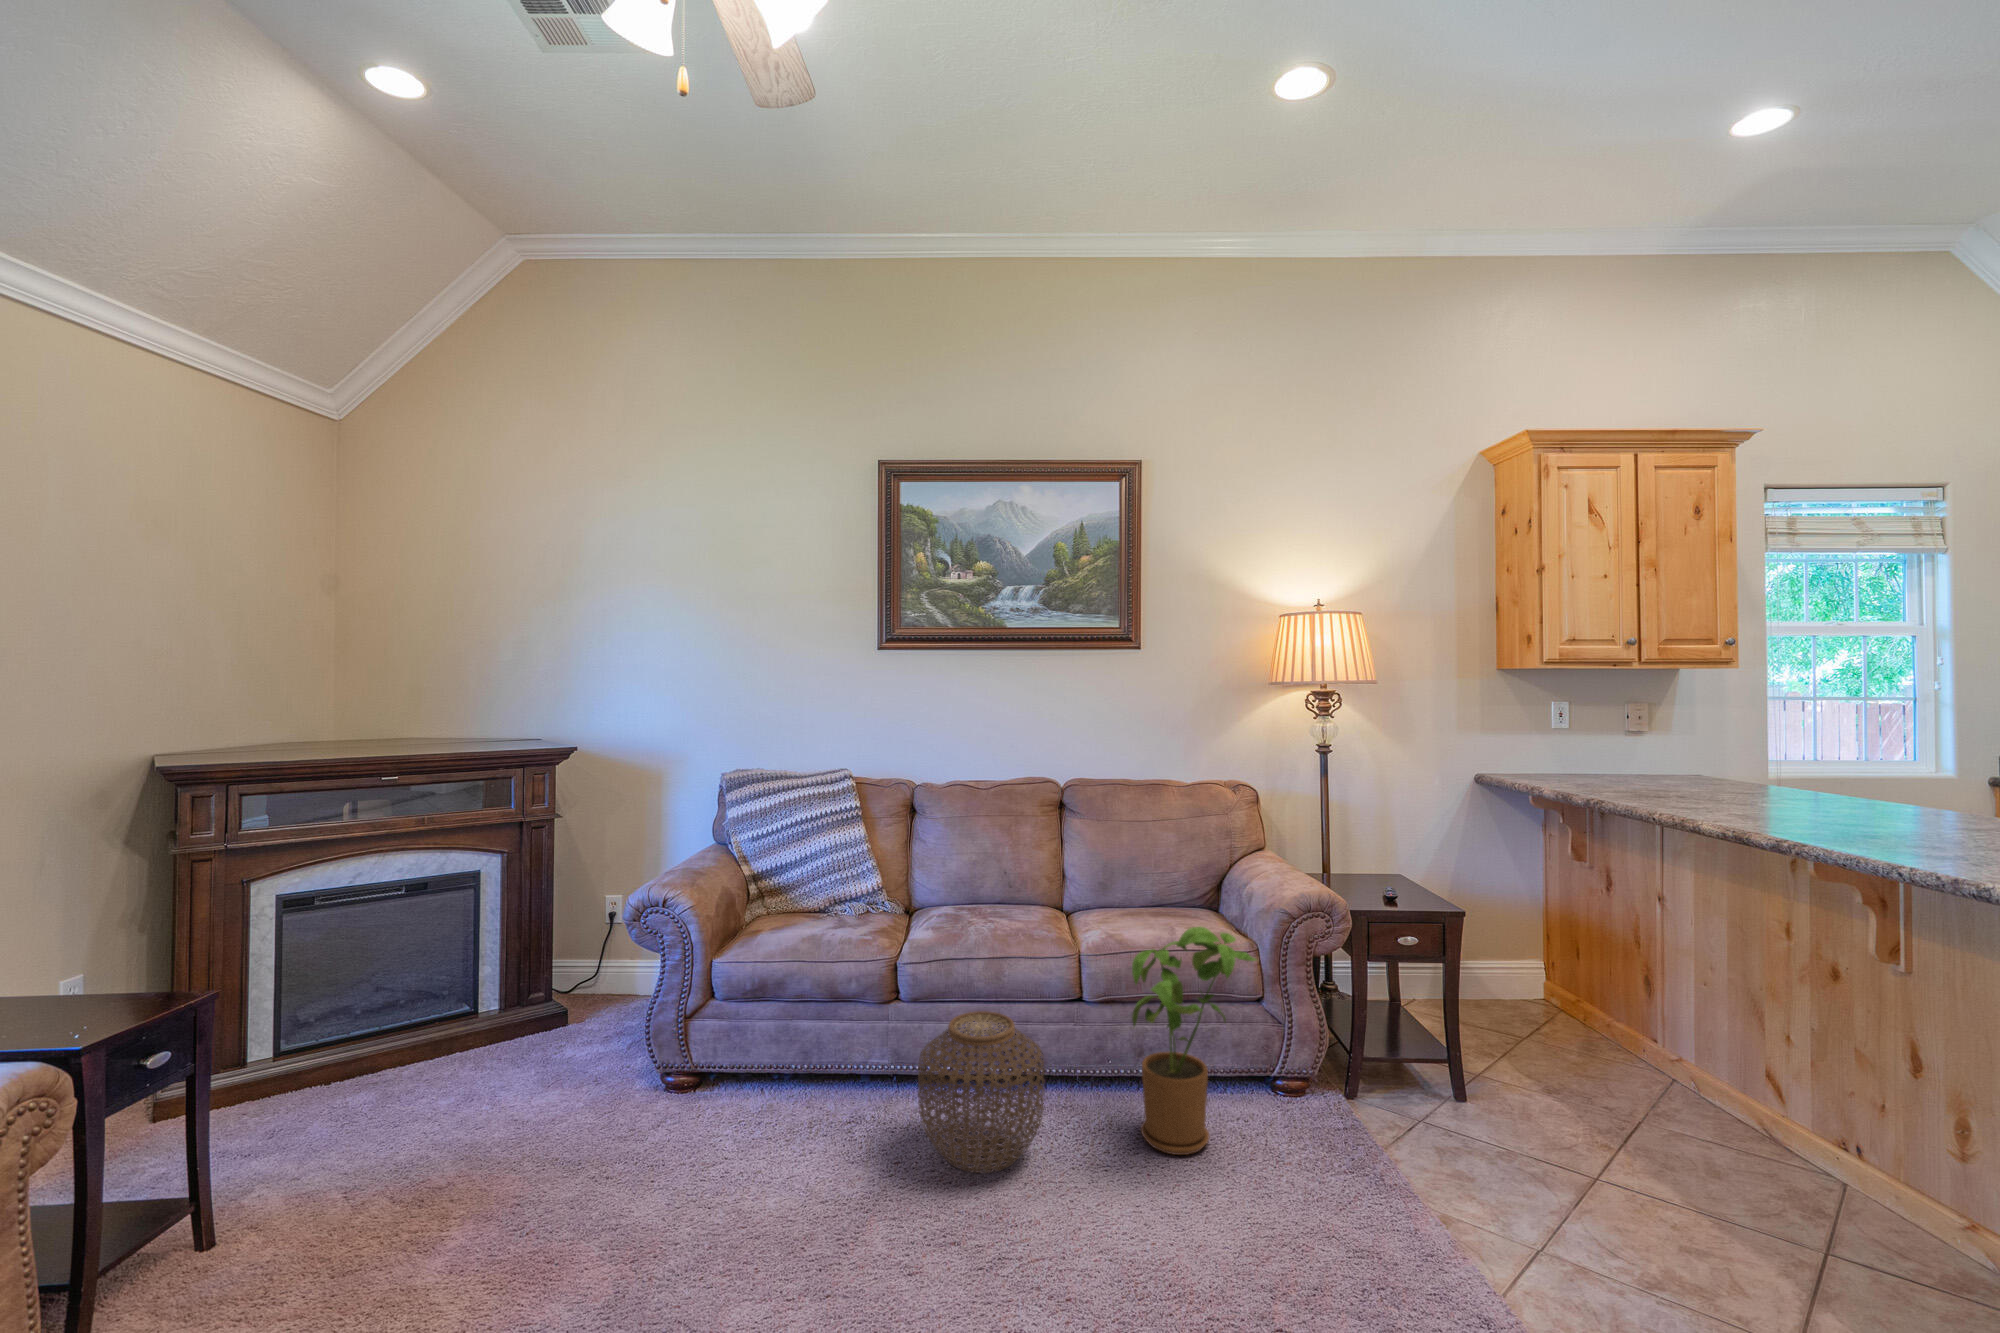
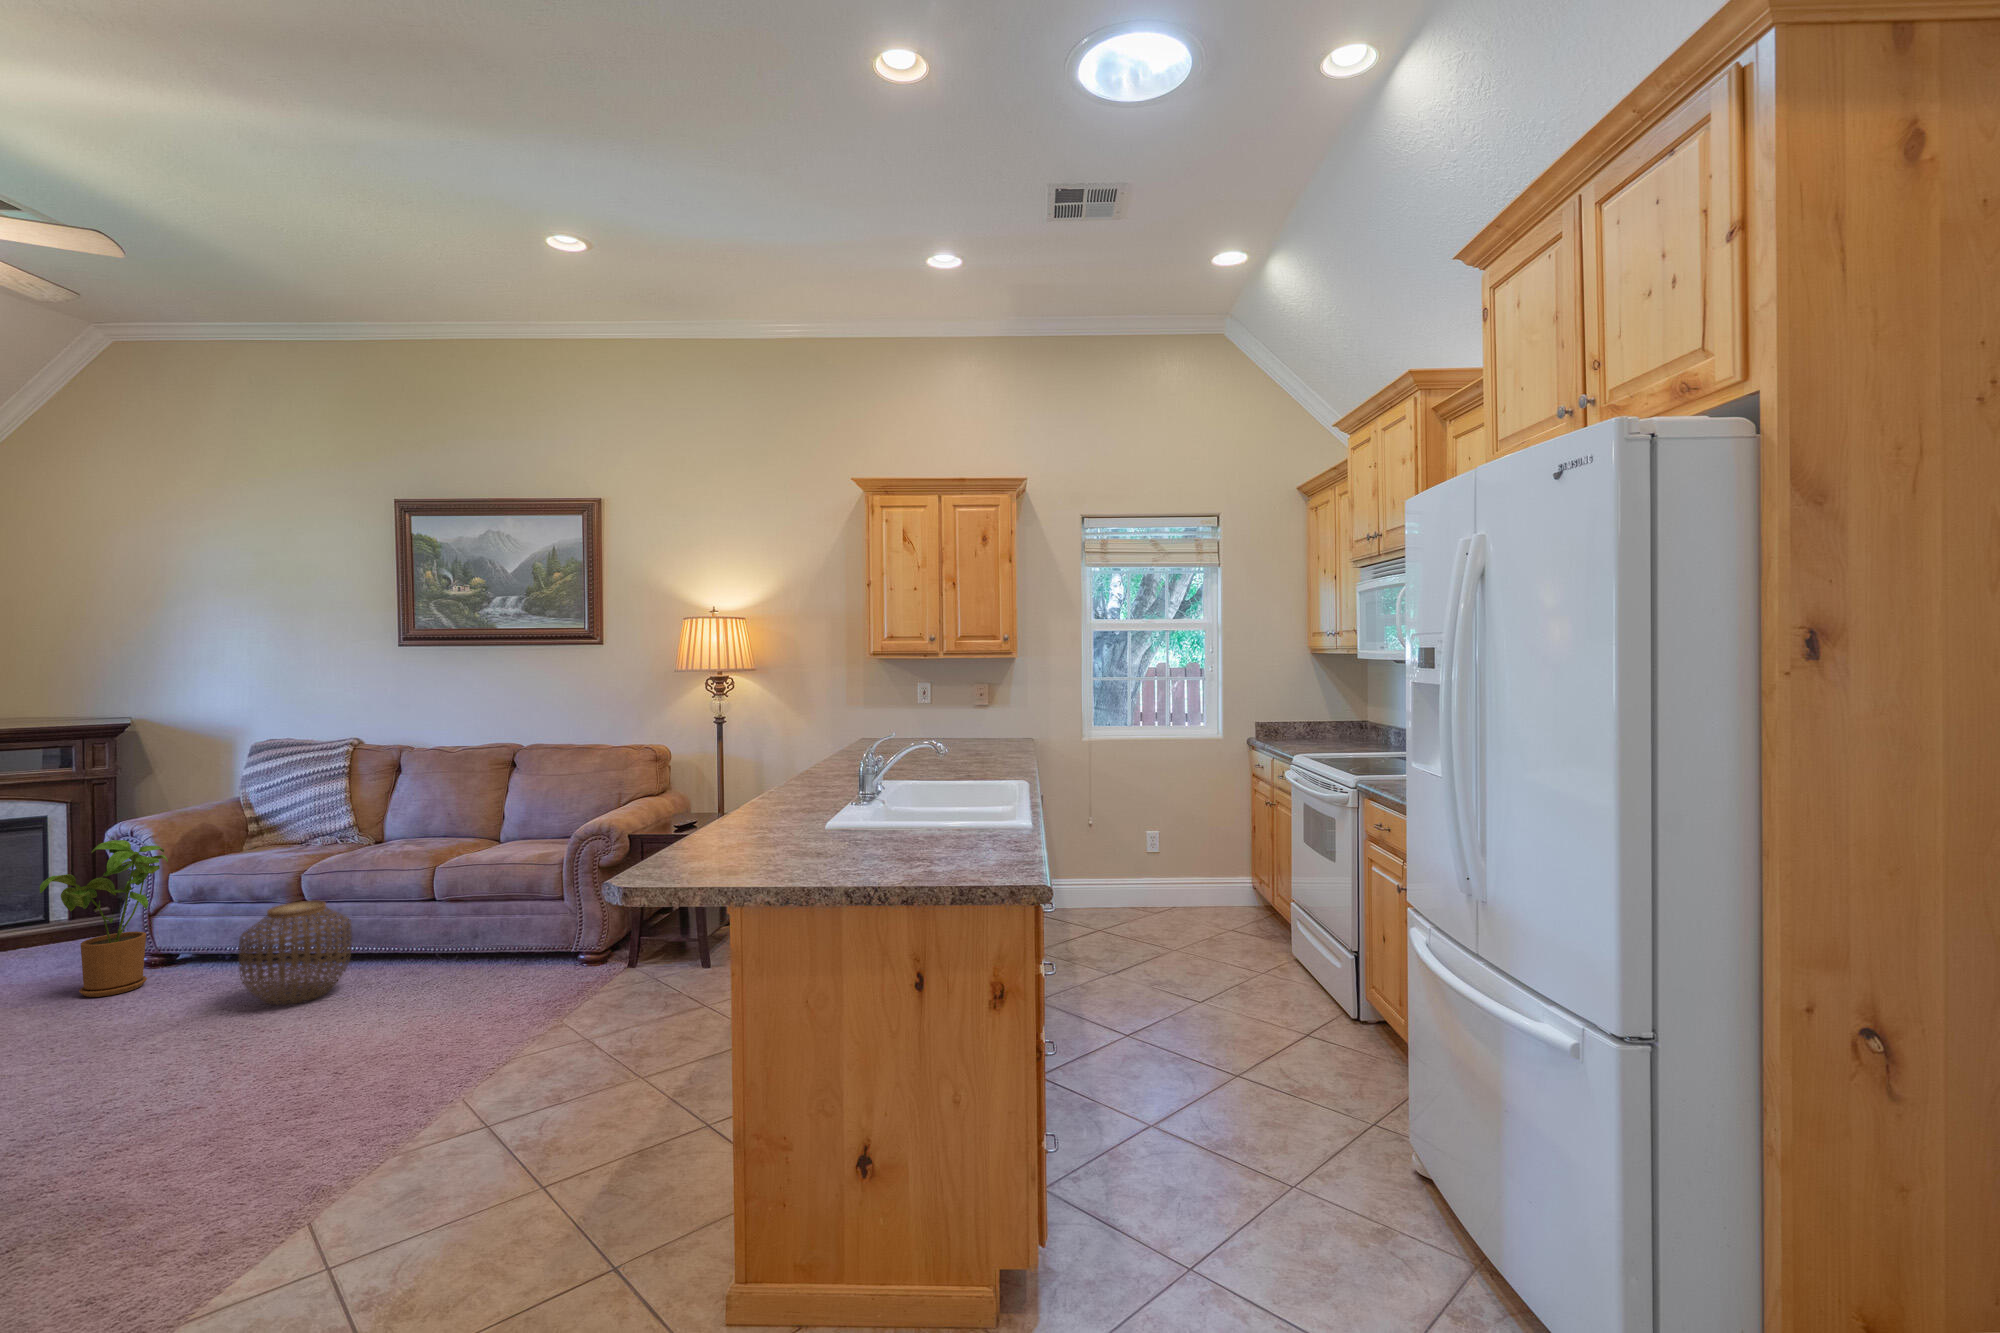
house plant: present [1132,927,1256,1155] -> present [40,840,168,997]

